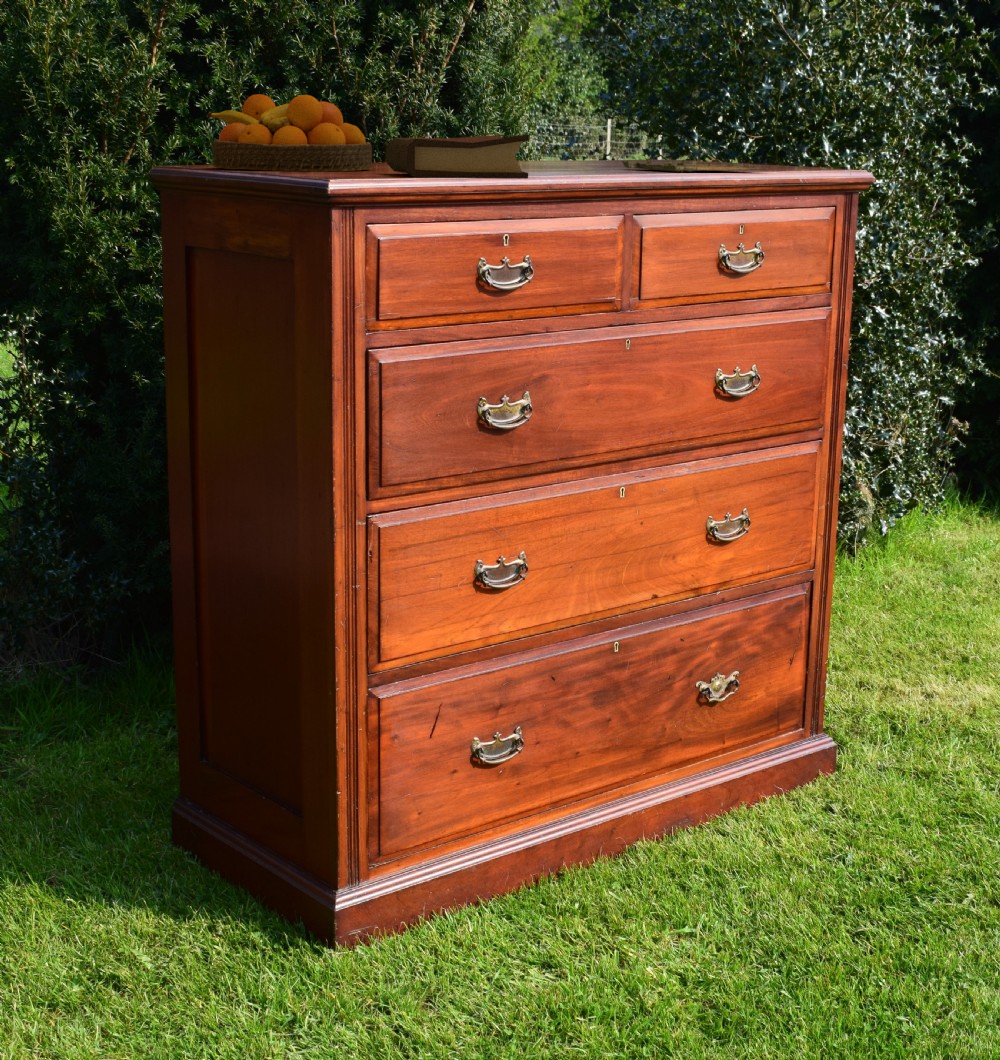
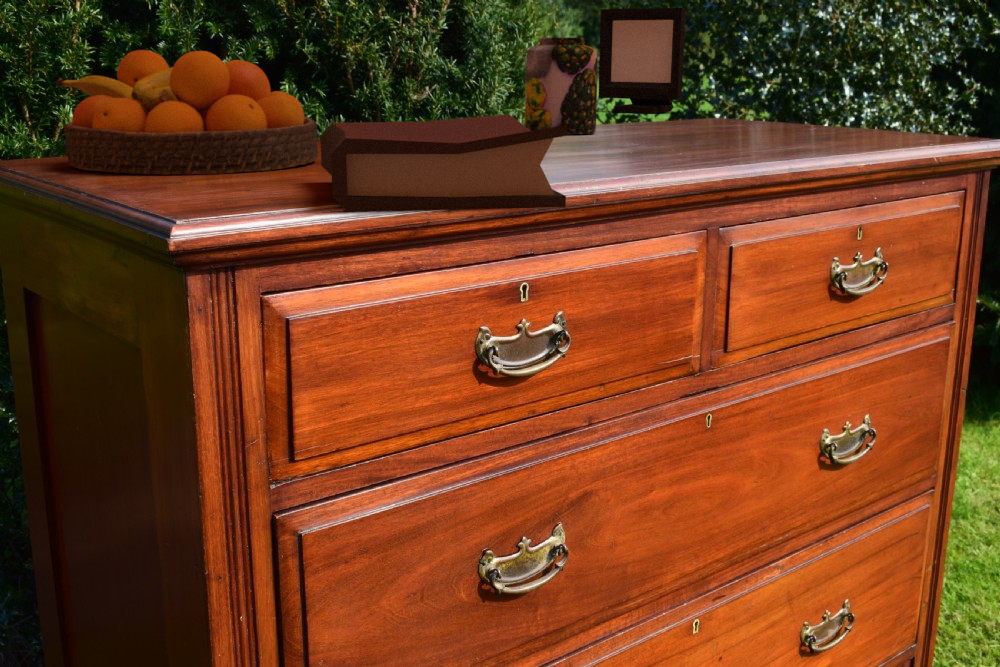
picture frame: none [580,67,658,162] -> present [598,8,686,114]
jar: none [511,91,568,166] -> present [525,37,597,134]
tray: present [622,155,768,173] -> none [675,116,893,154]

